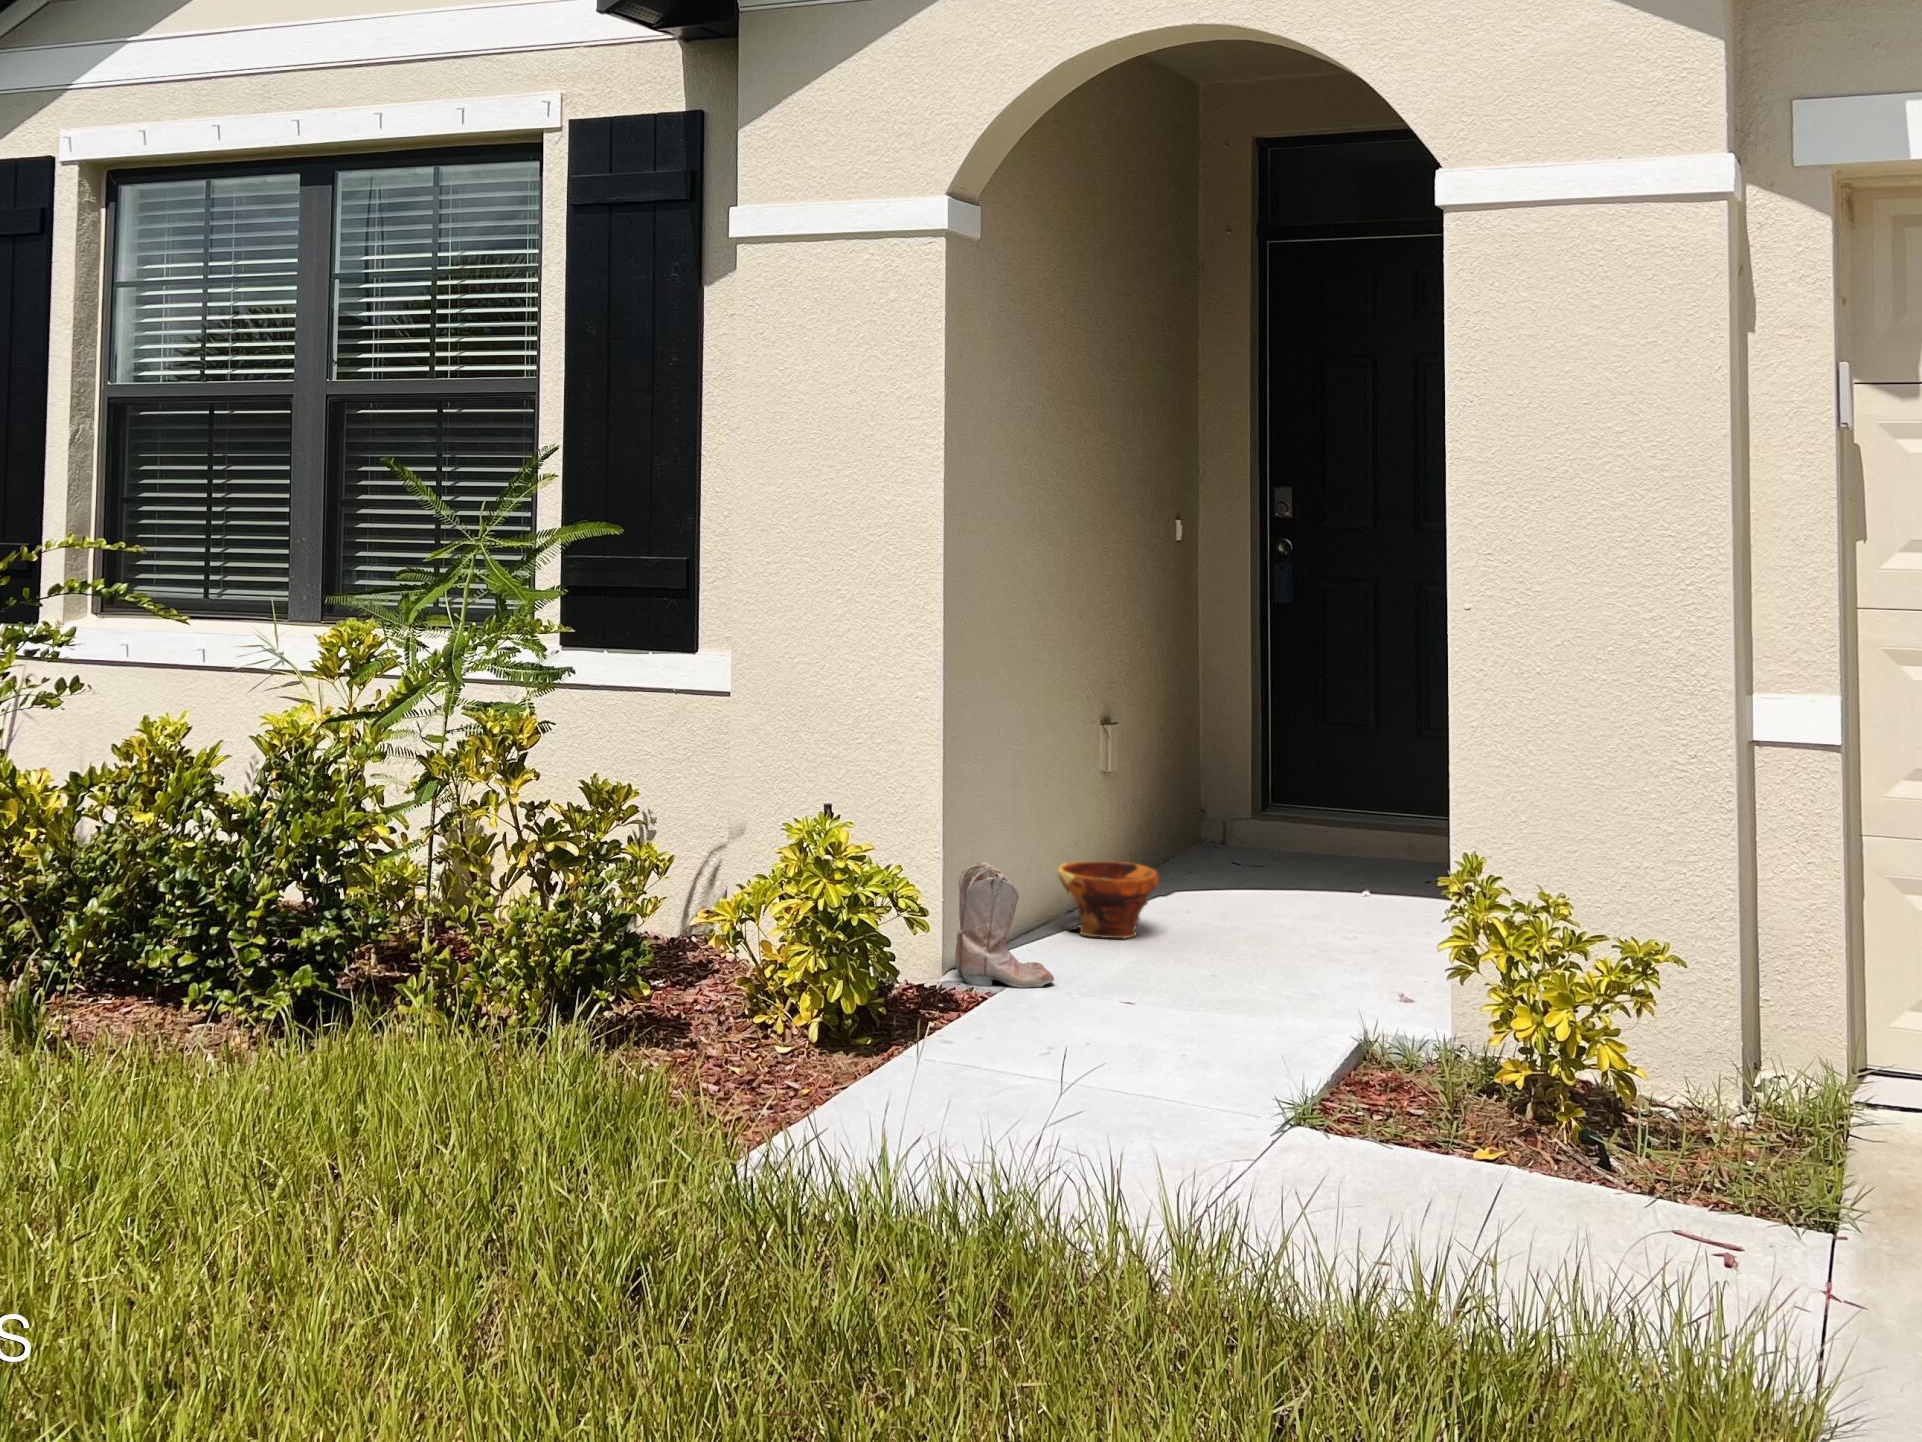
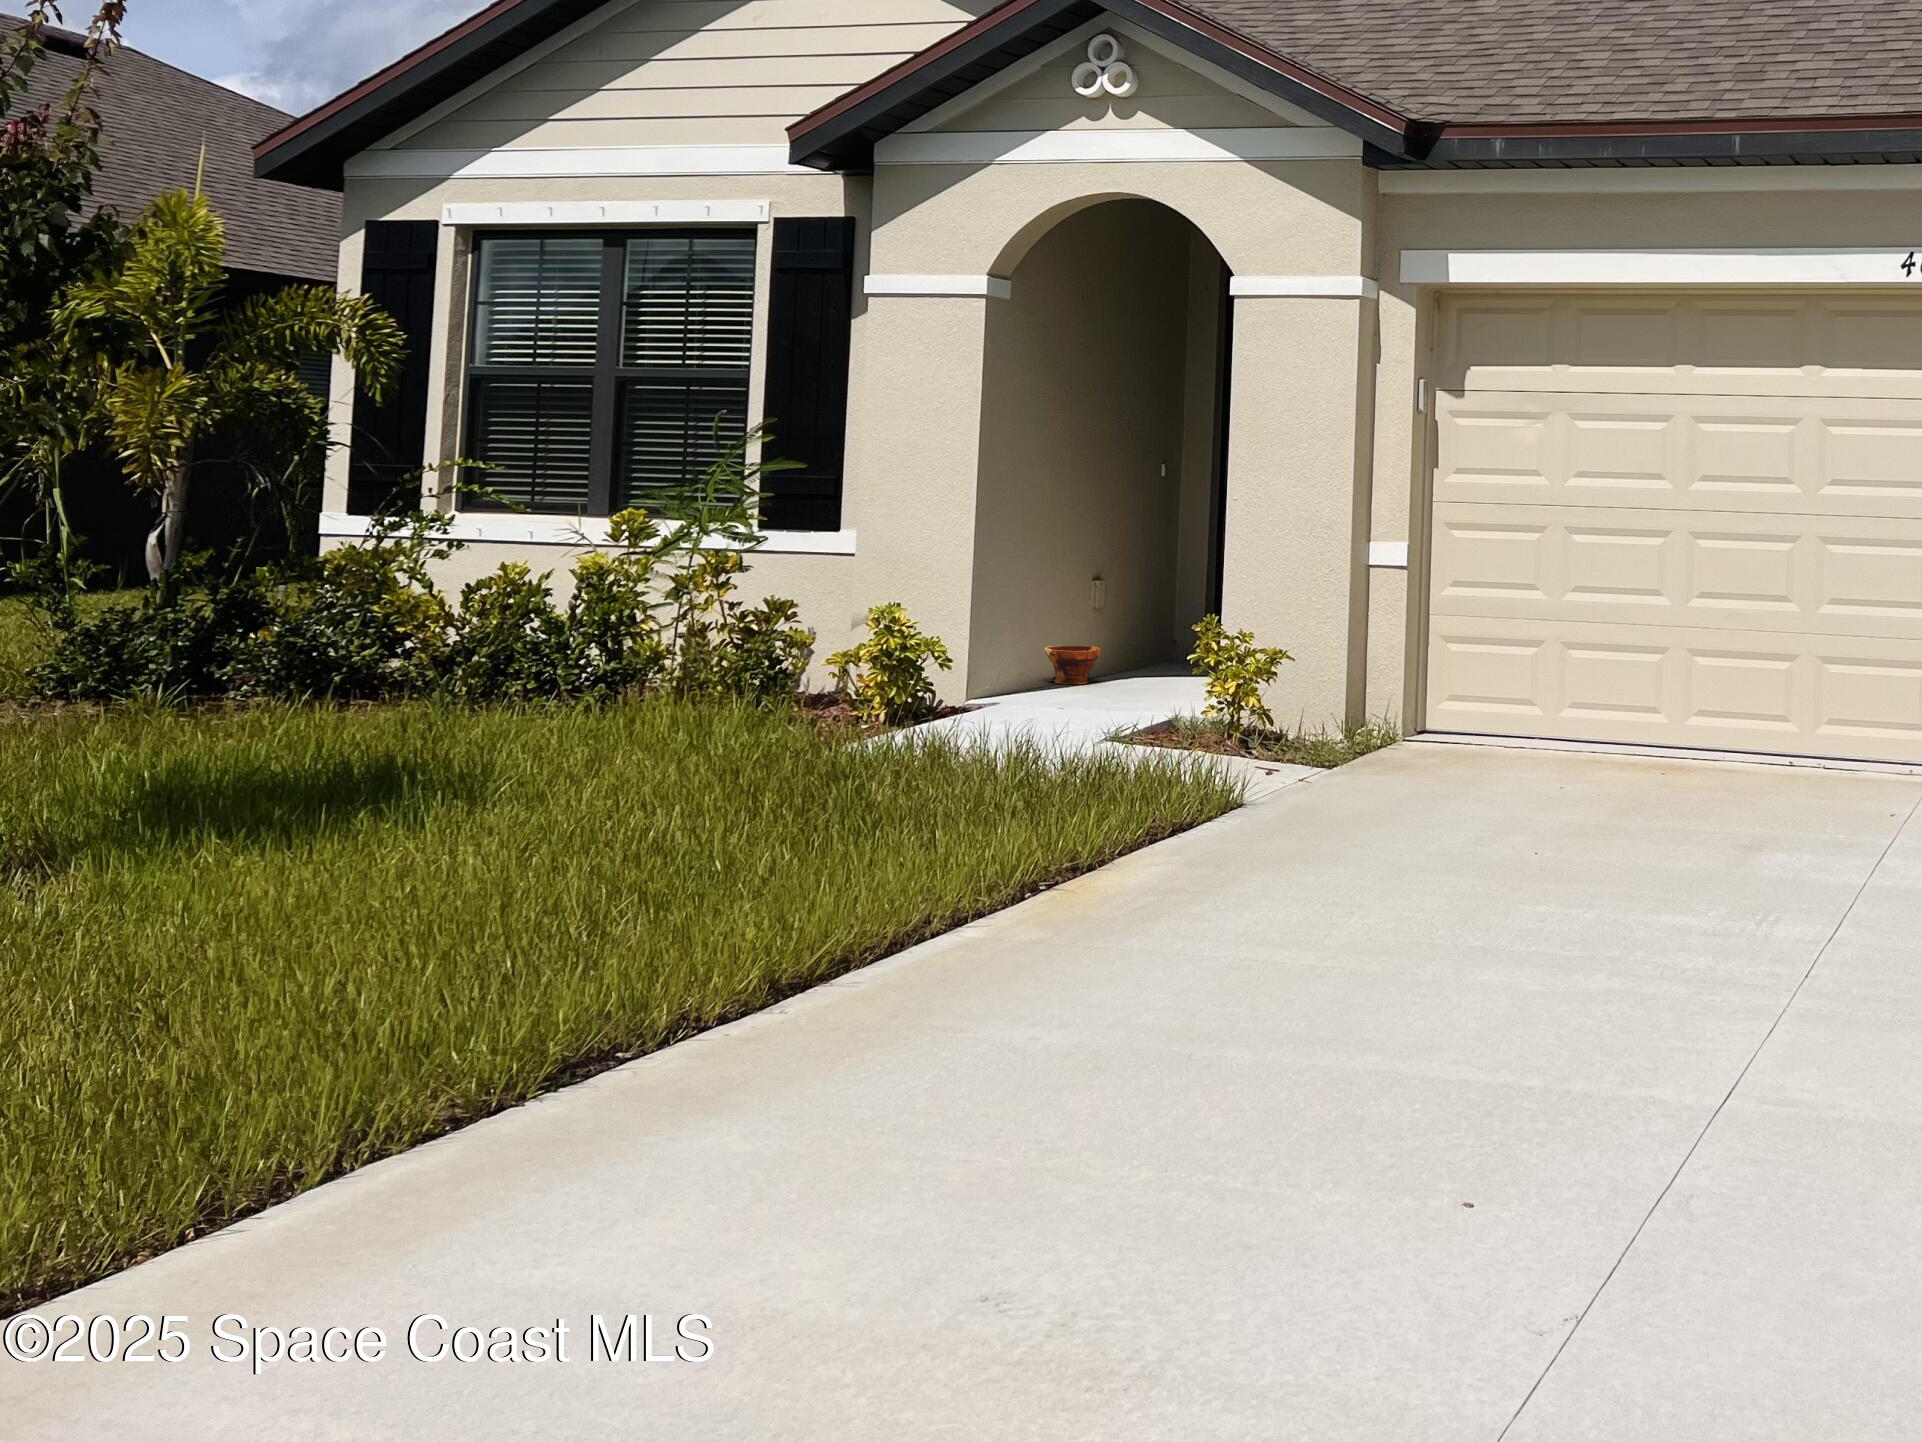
boots: present [955,862,1055,988] -> none [972,635,1024,698]

